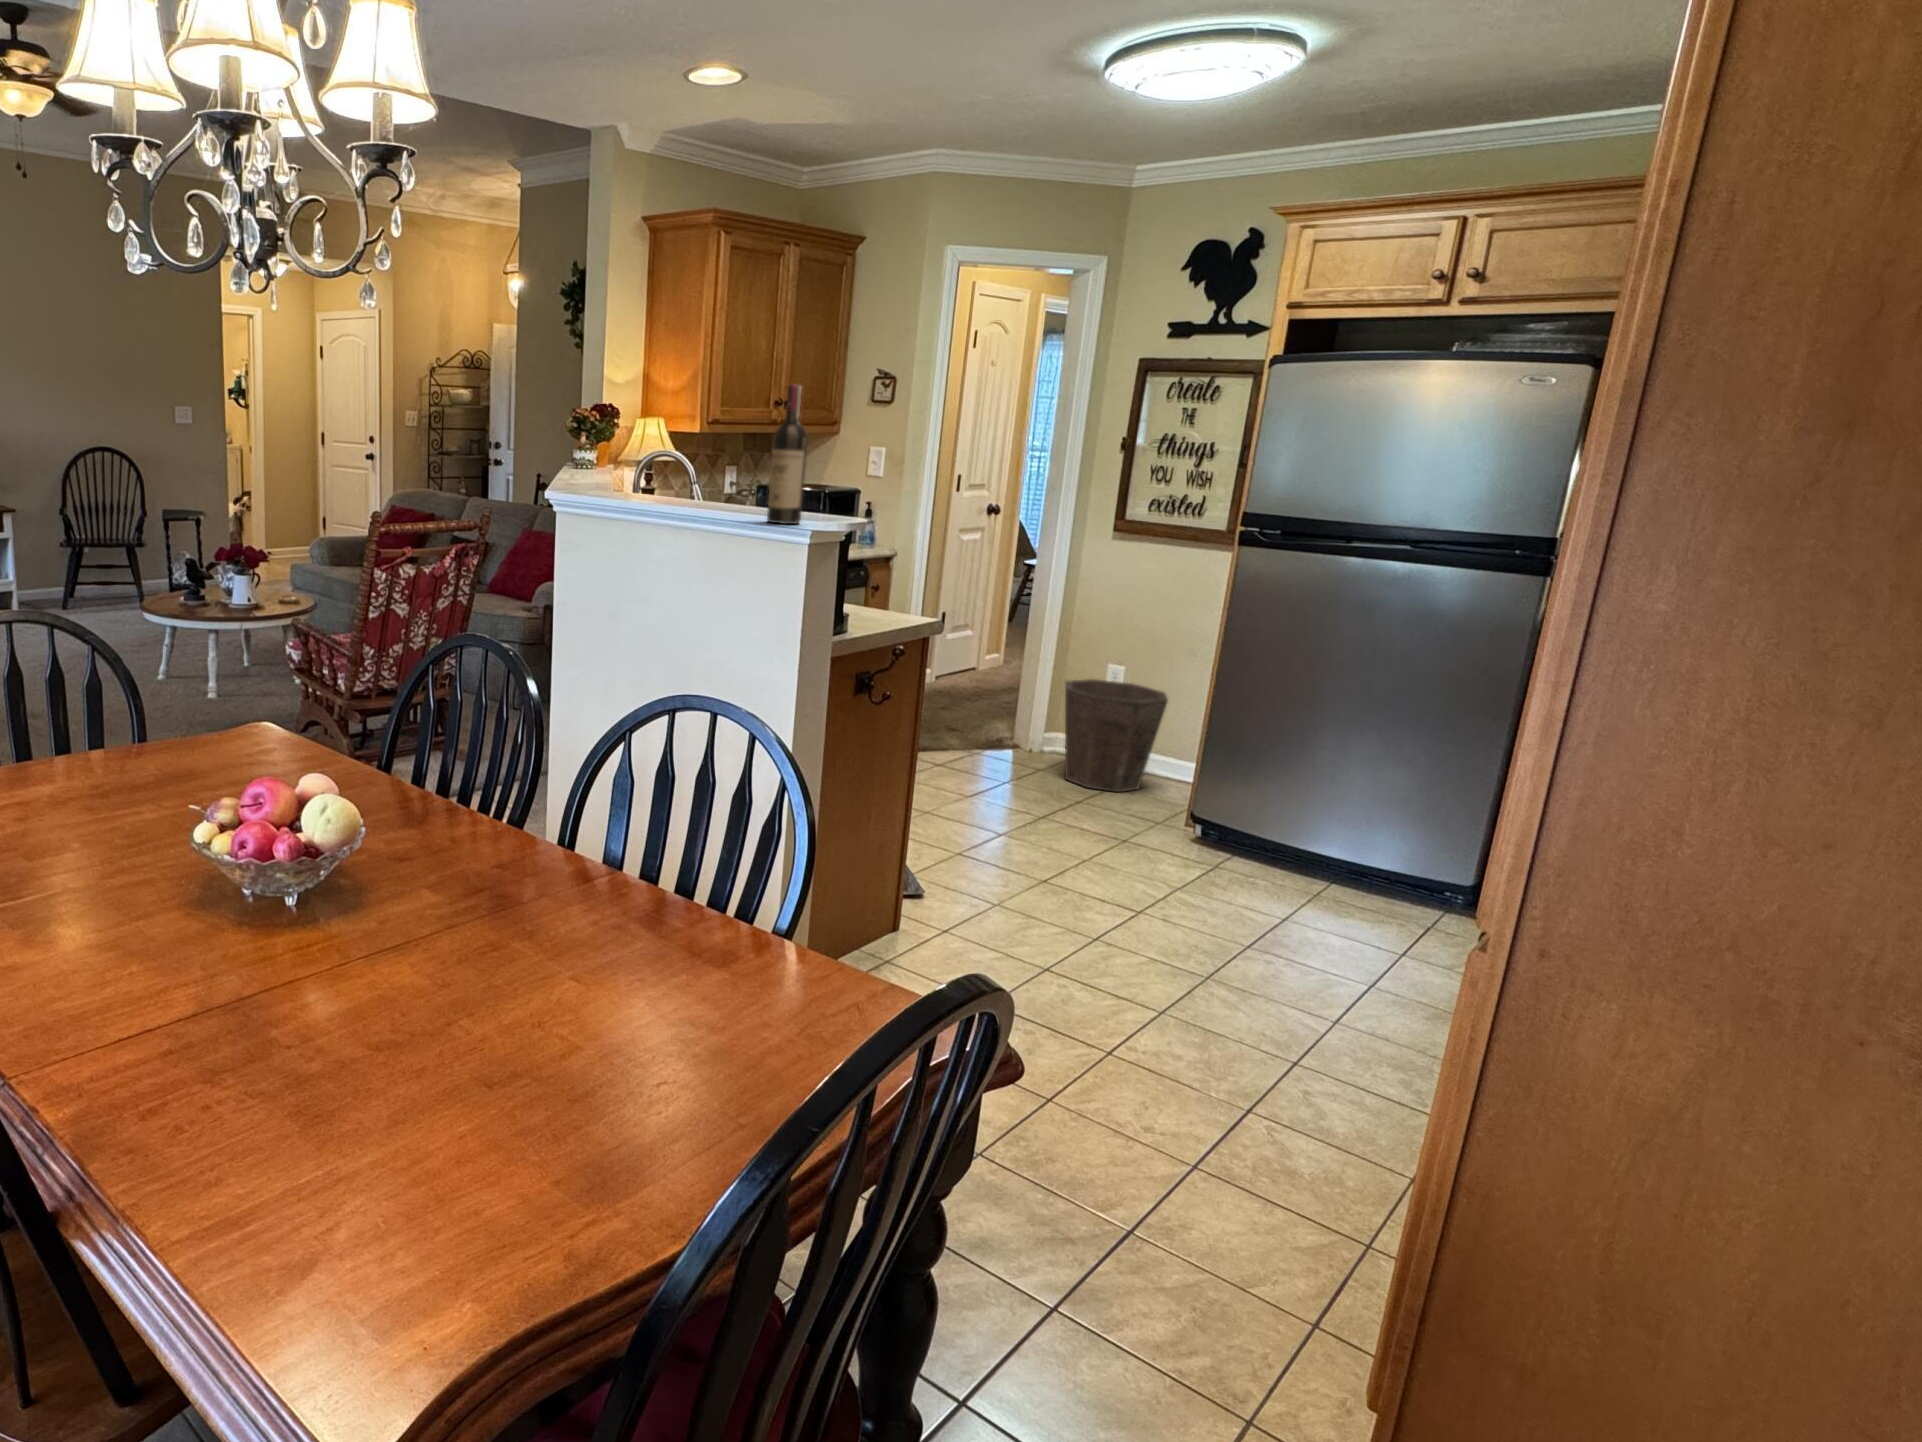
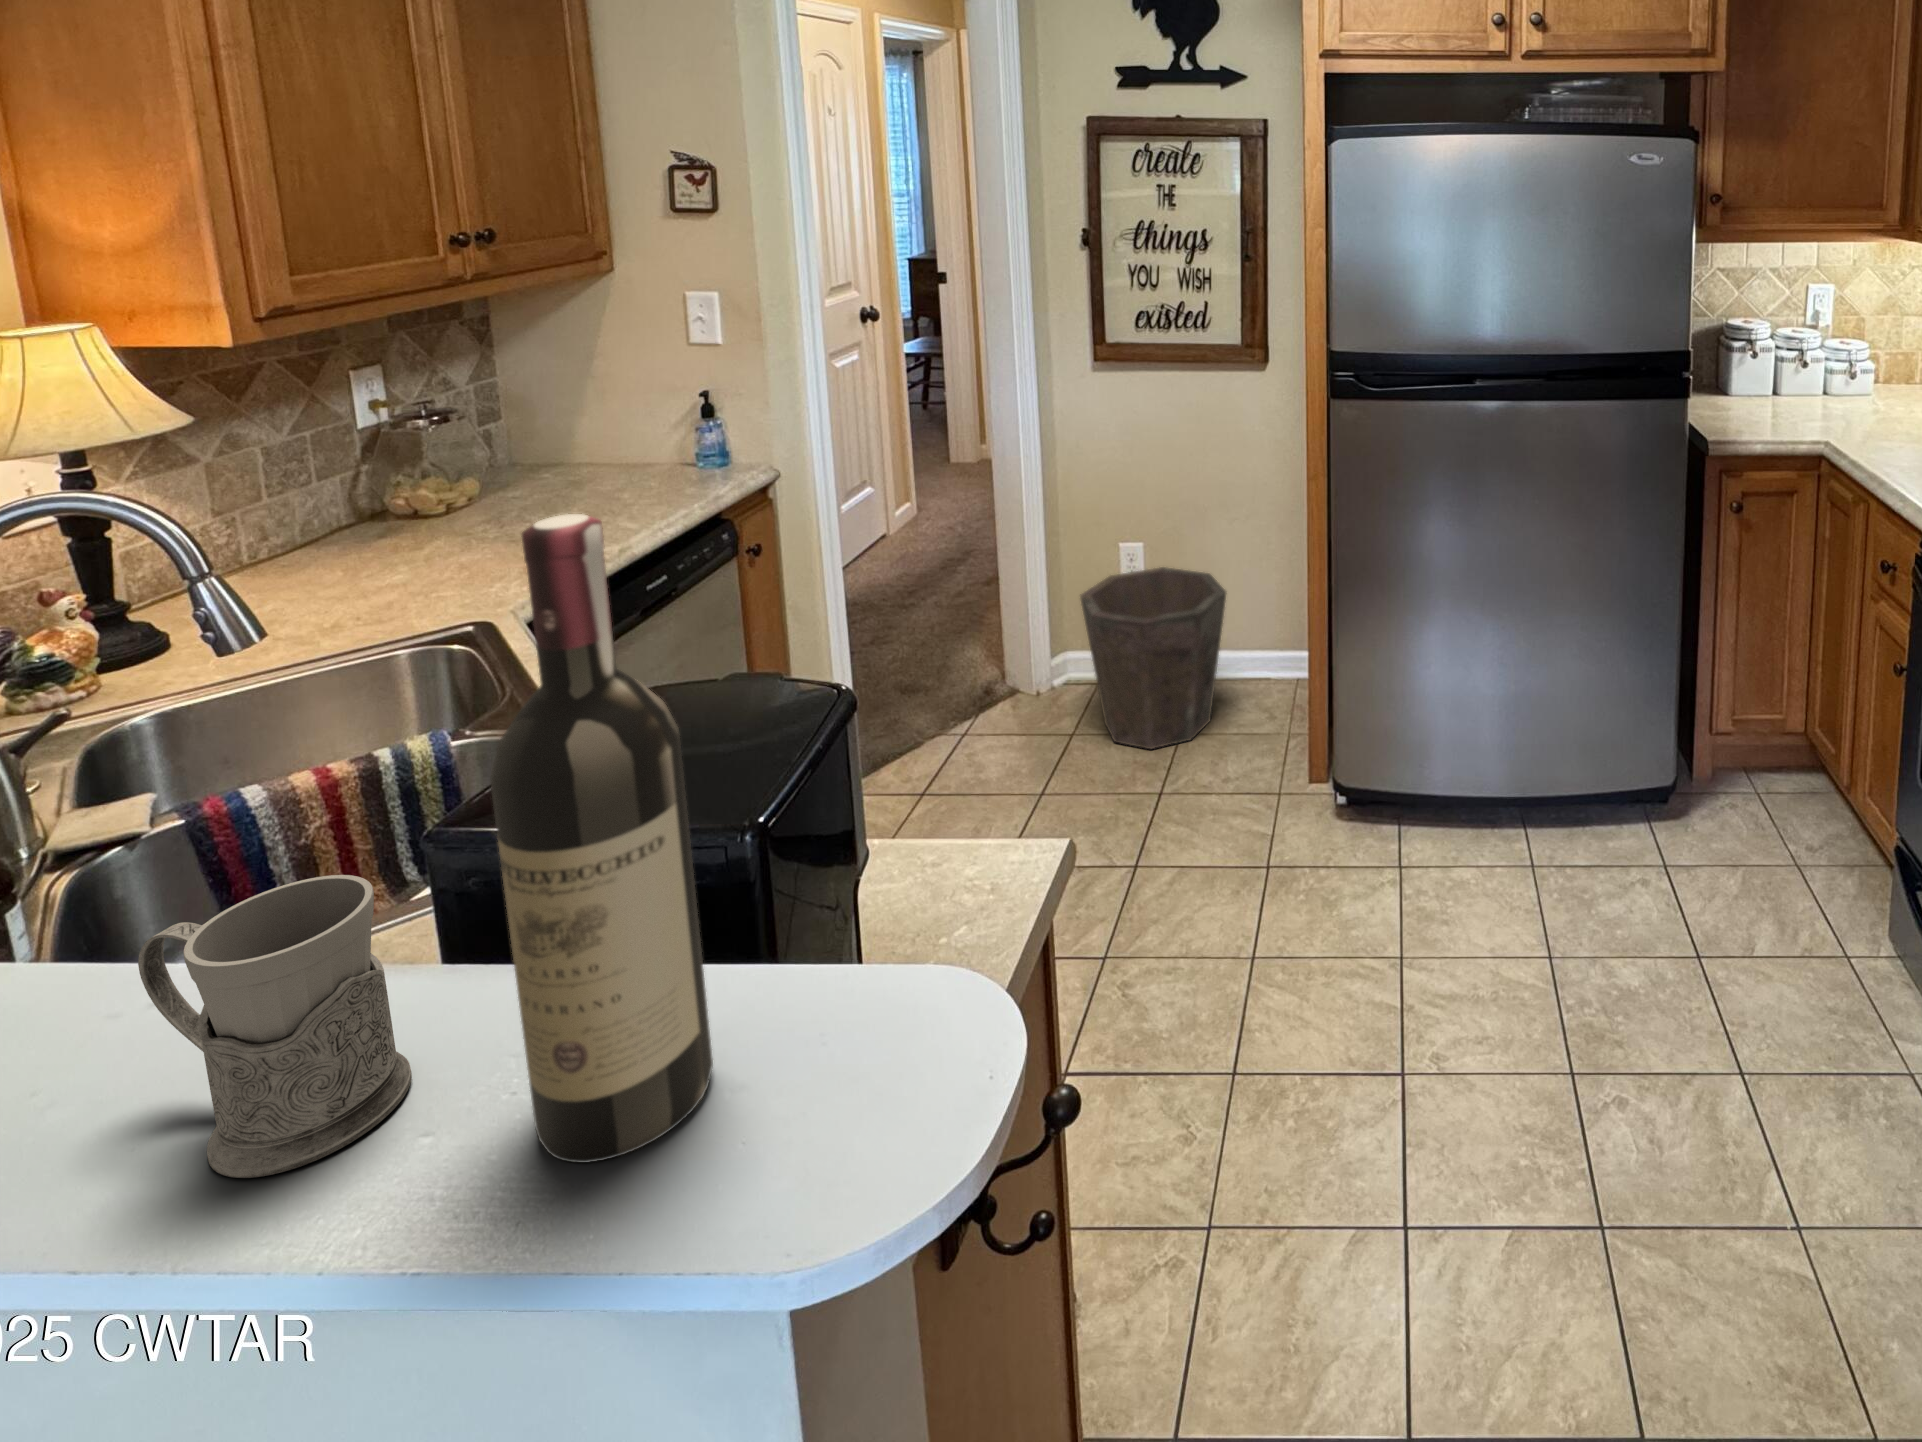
mug: none [707,469,748,517] -> present [138,875,412,1178]

